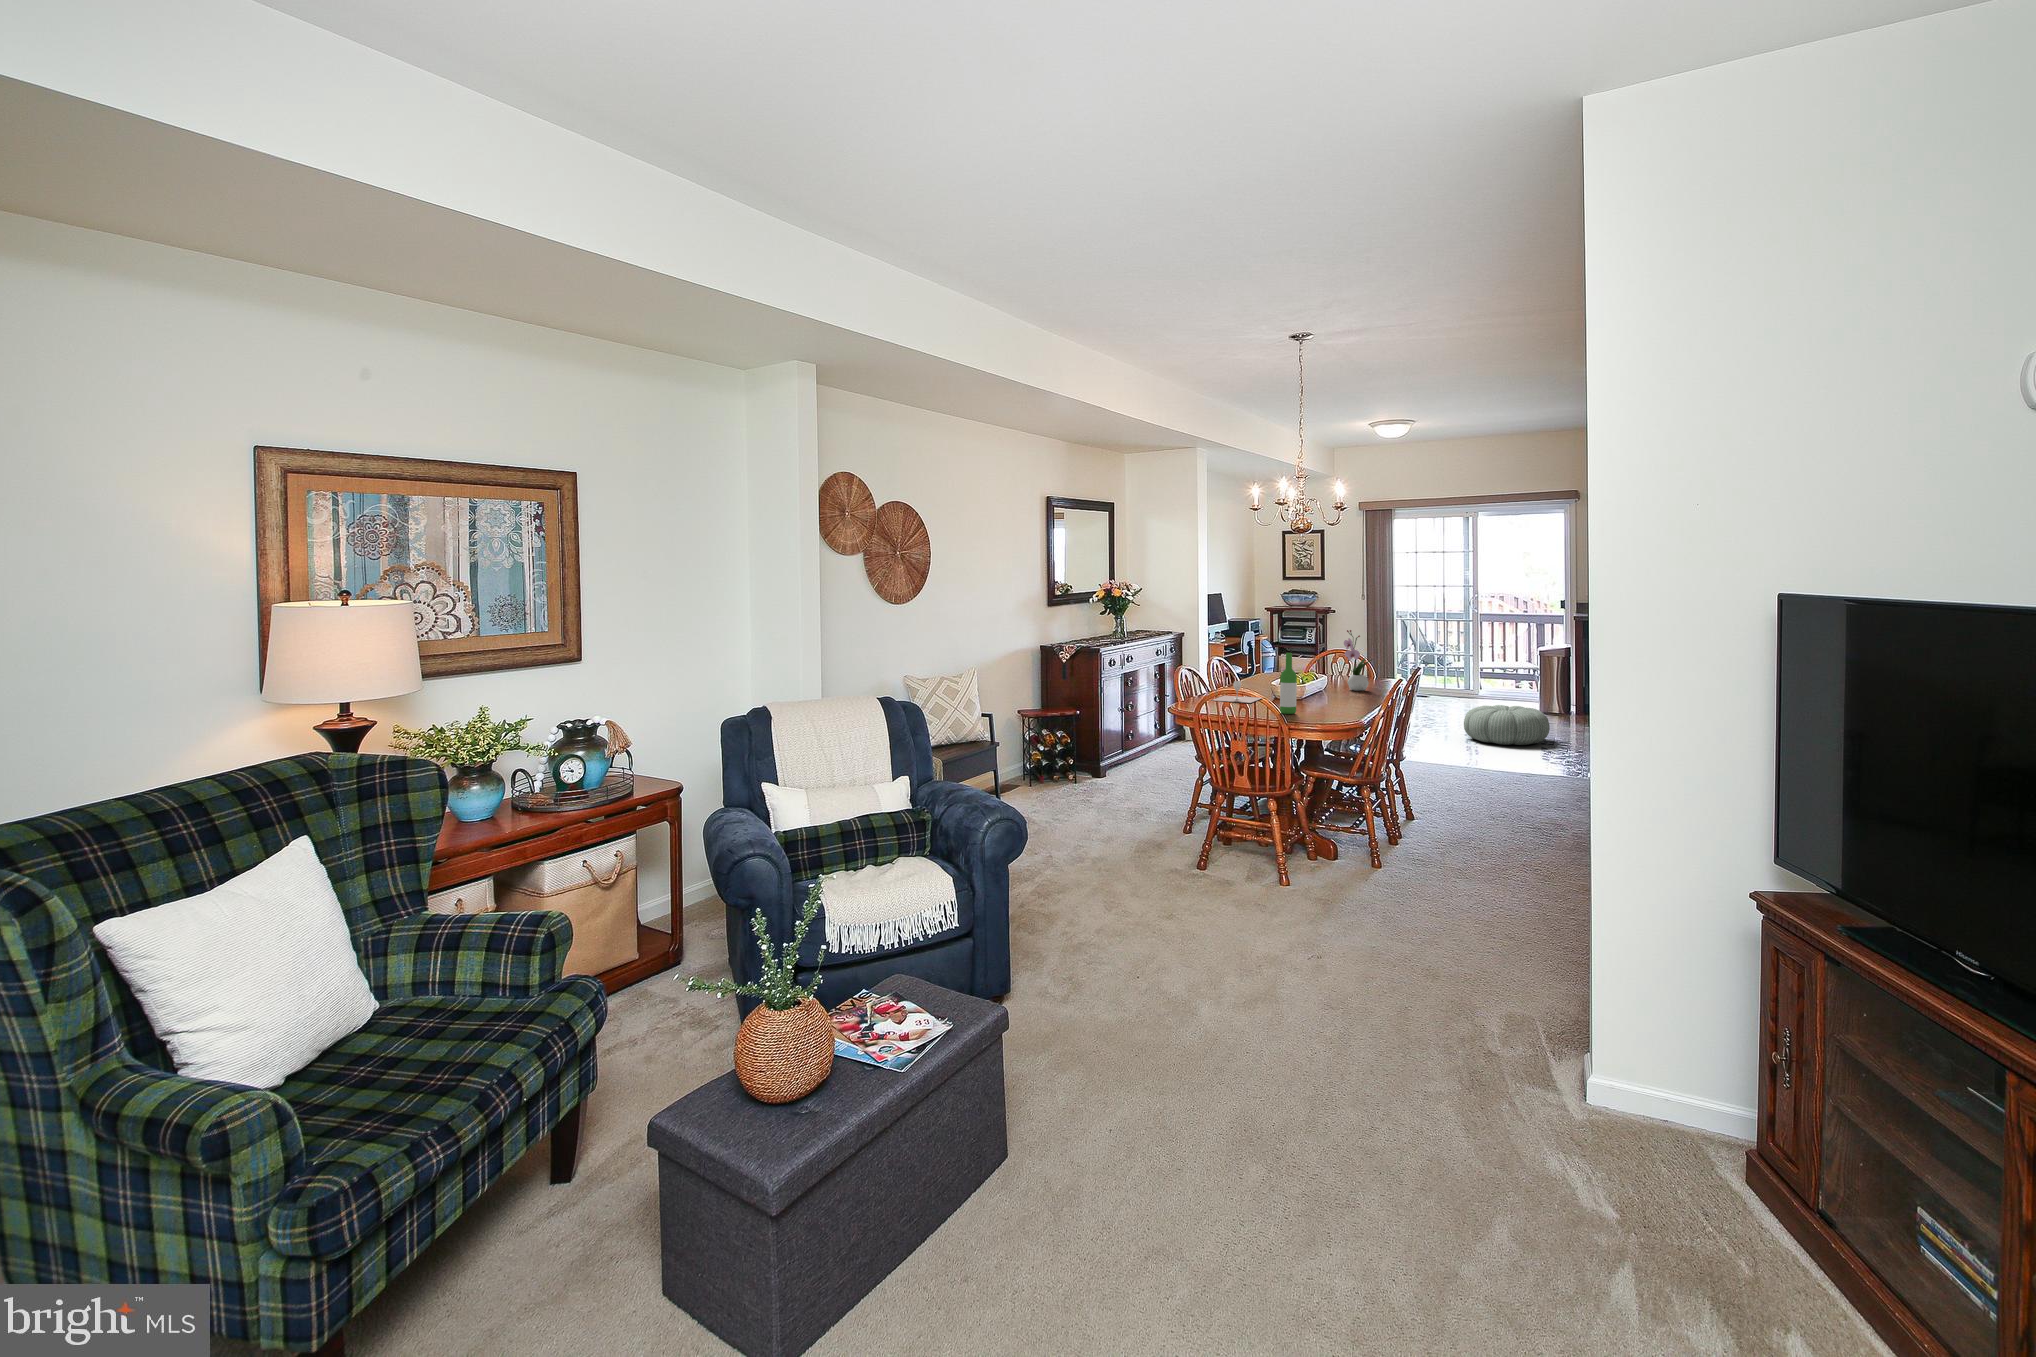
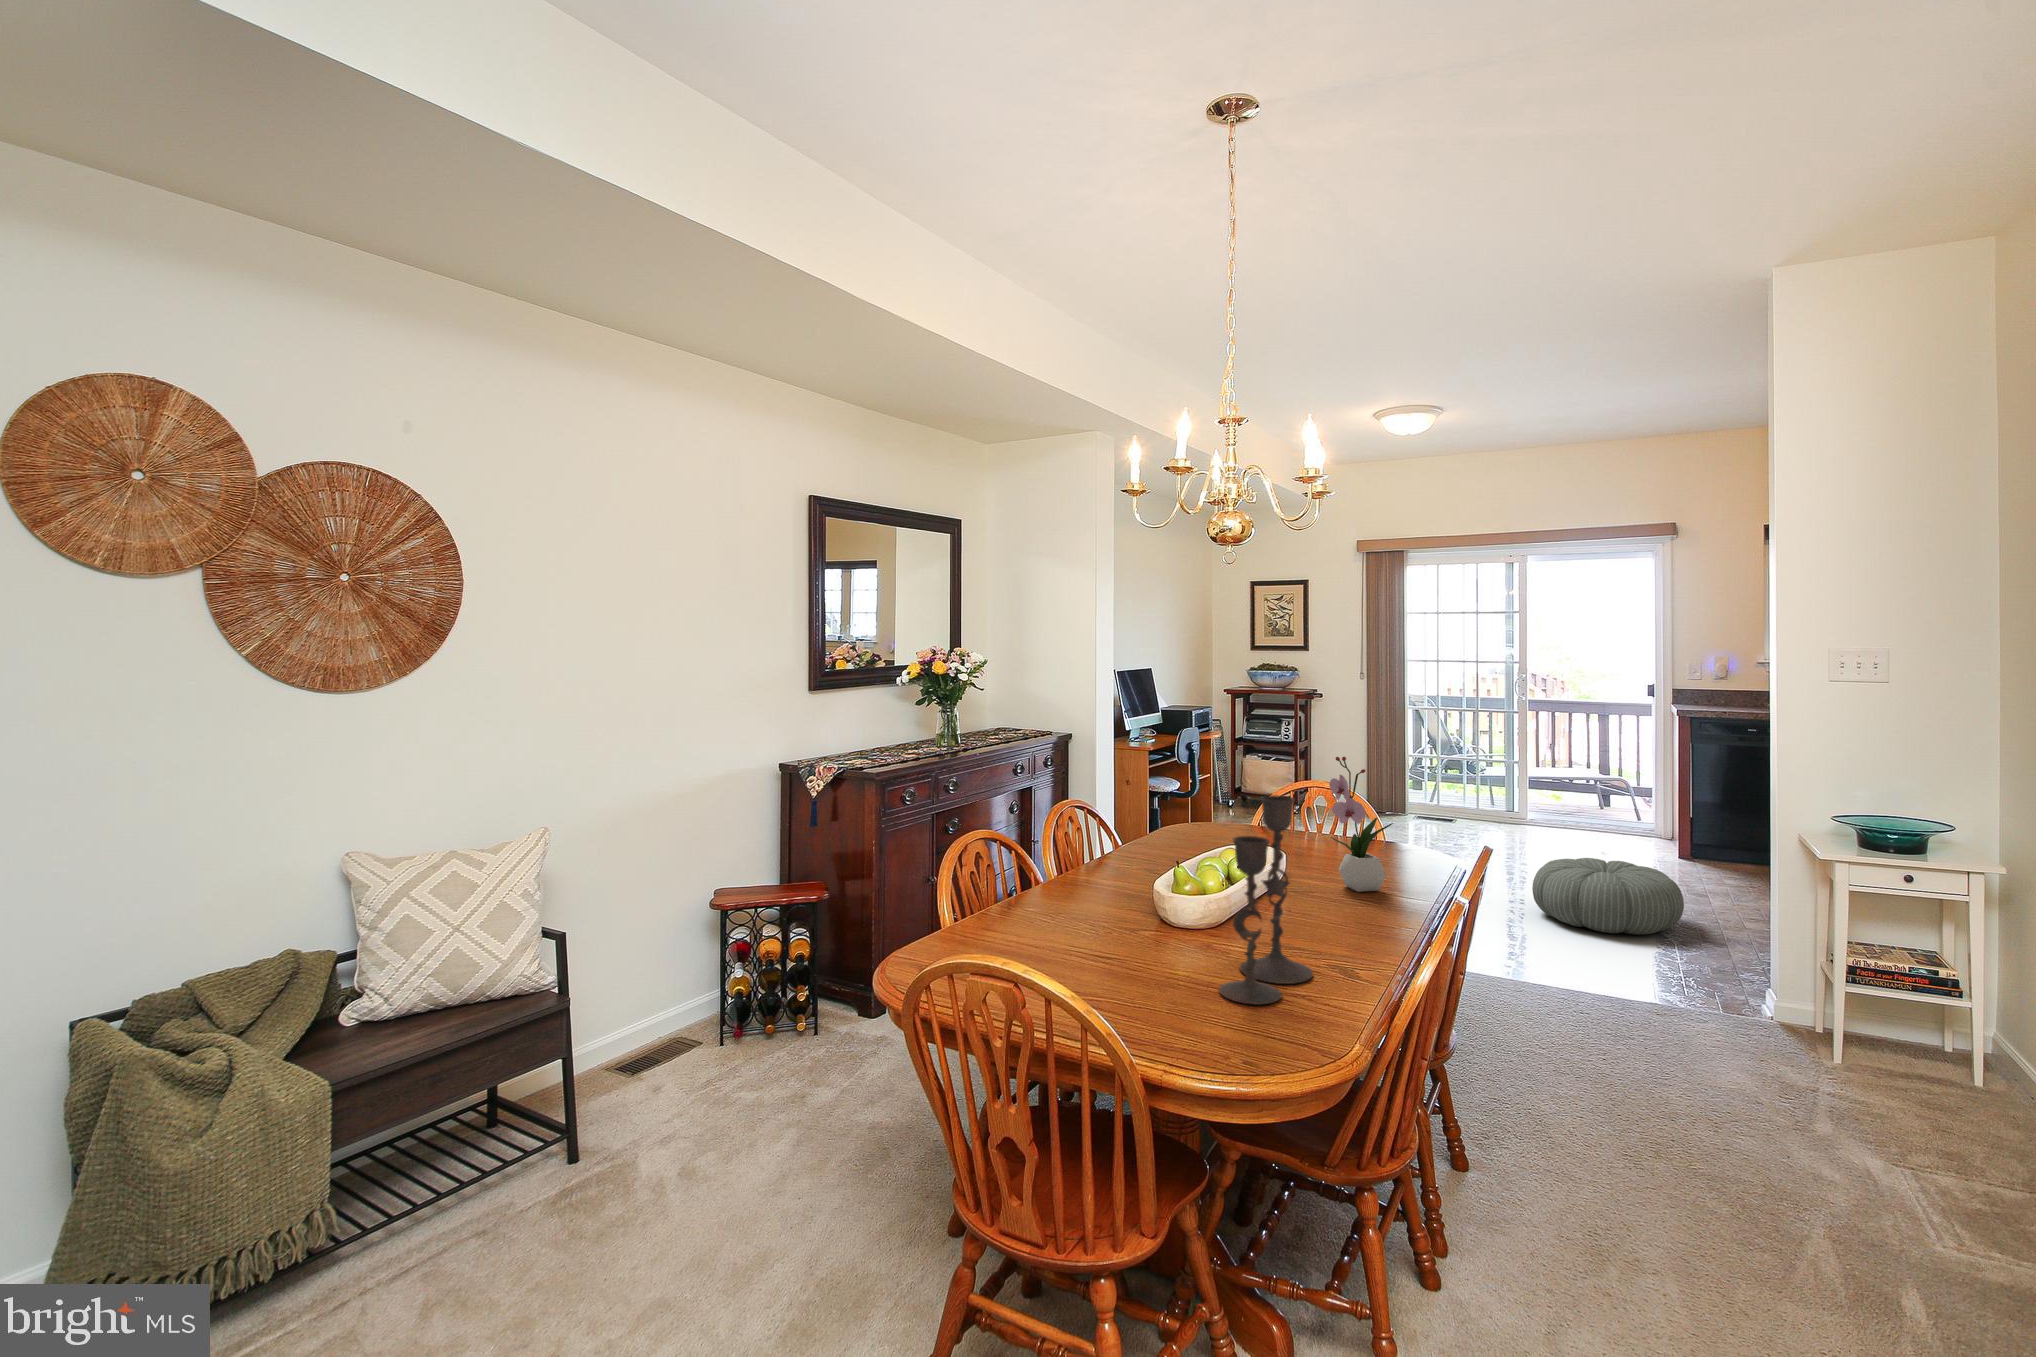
candlestick: none [1302,639,1337,711] -> present [1219,795,1313,1005]
wine bottle: present [1280,653,1297,714] -> none [1151,846,1195,1022]
wine glass: present [1212,681,1262,703] -> none [1009,884,1139,951]

